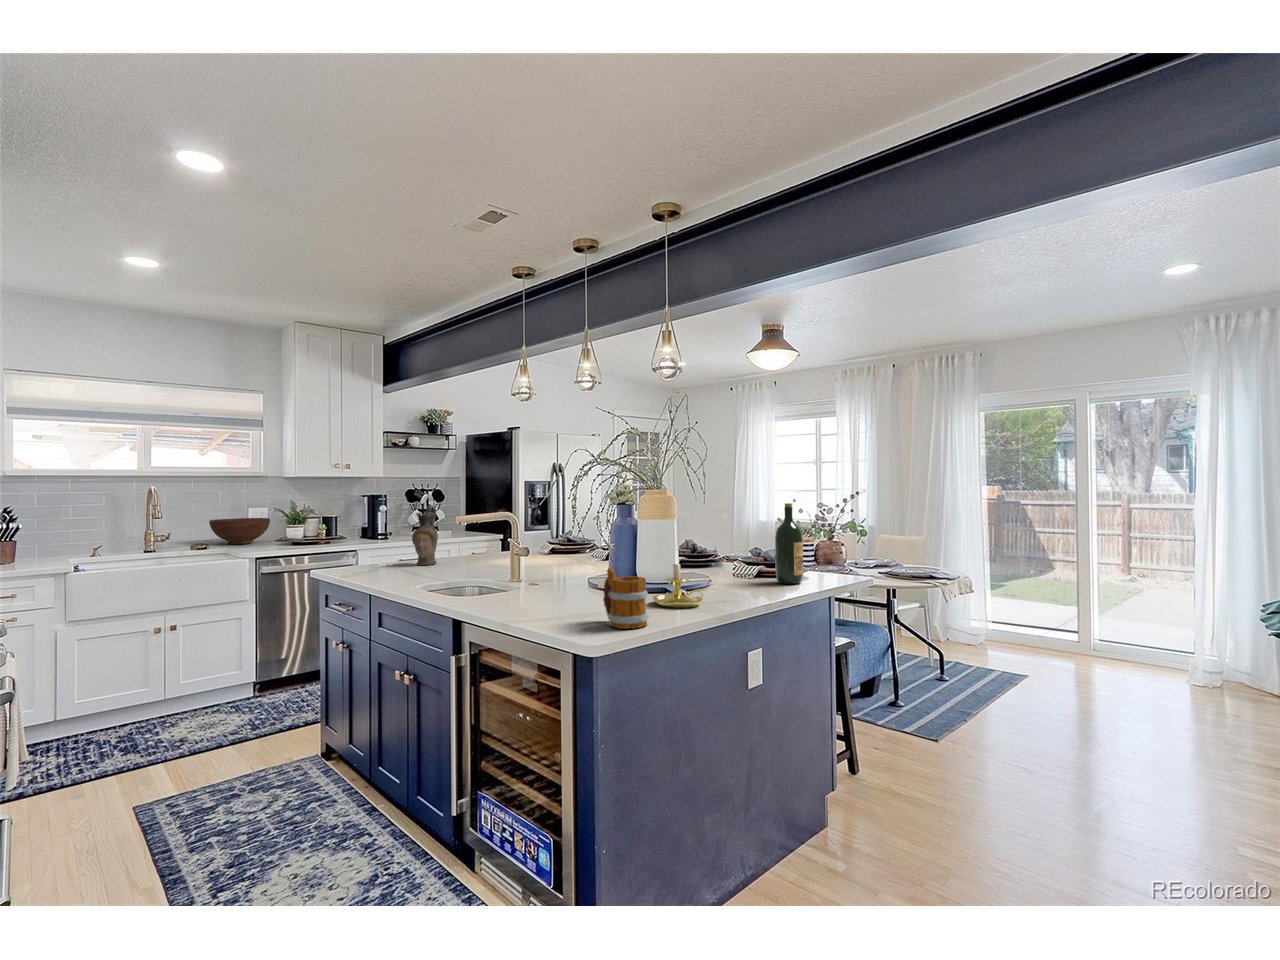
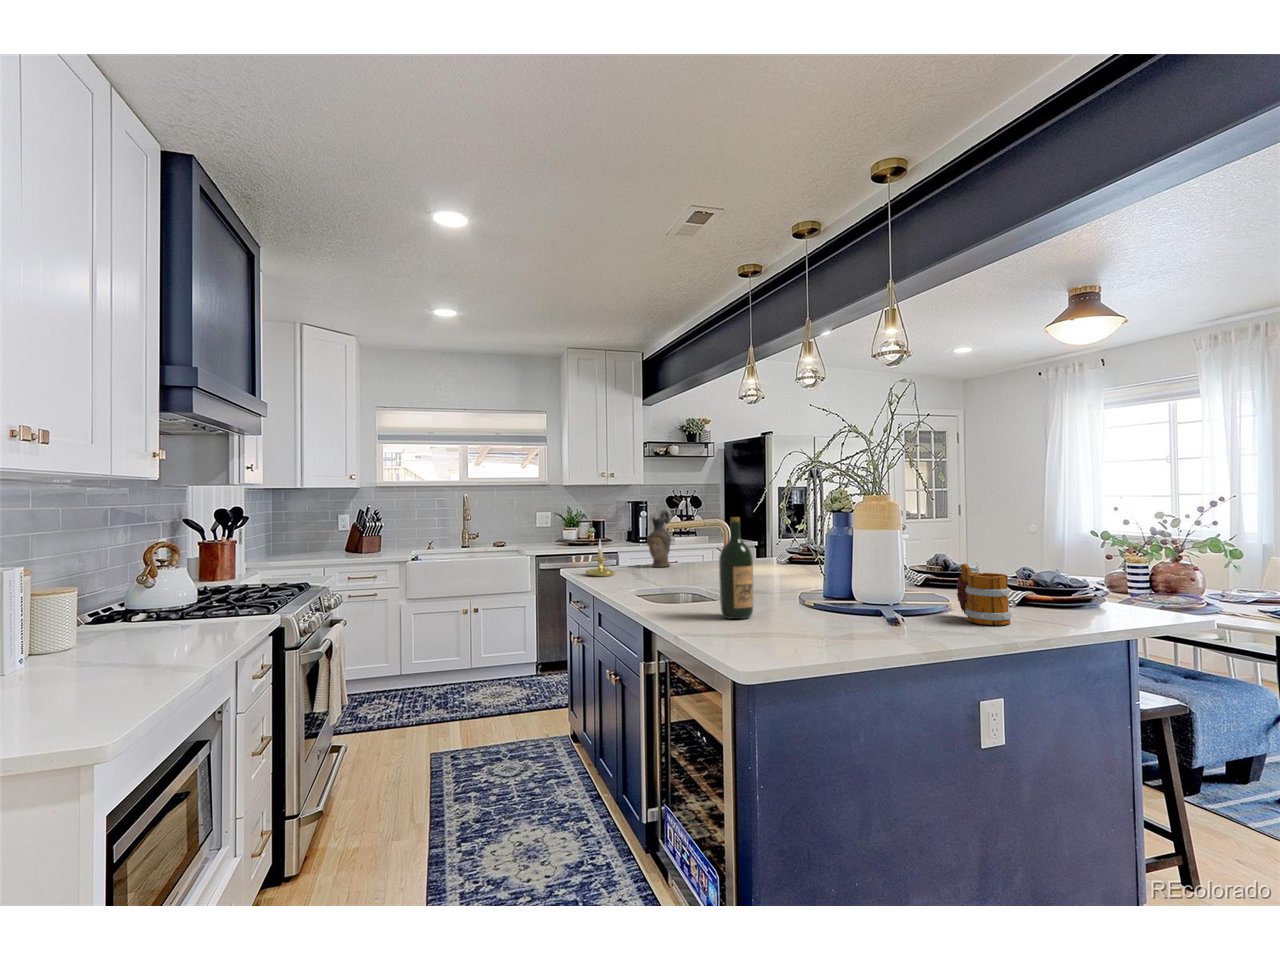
wine bottle: present [775,503,803,584] -> present [719,517,754,619]
fruit bowl: present [209,518,270,544] -> none [509,521,554,542]
candle holder: present [652,550,707,608] -> present [586,543,615,577]
mug: present [603,568,649,629] -> present [957,564,1012,625]

